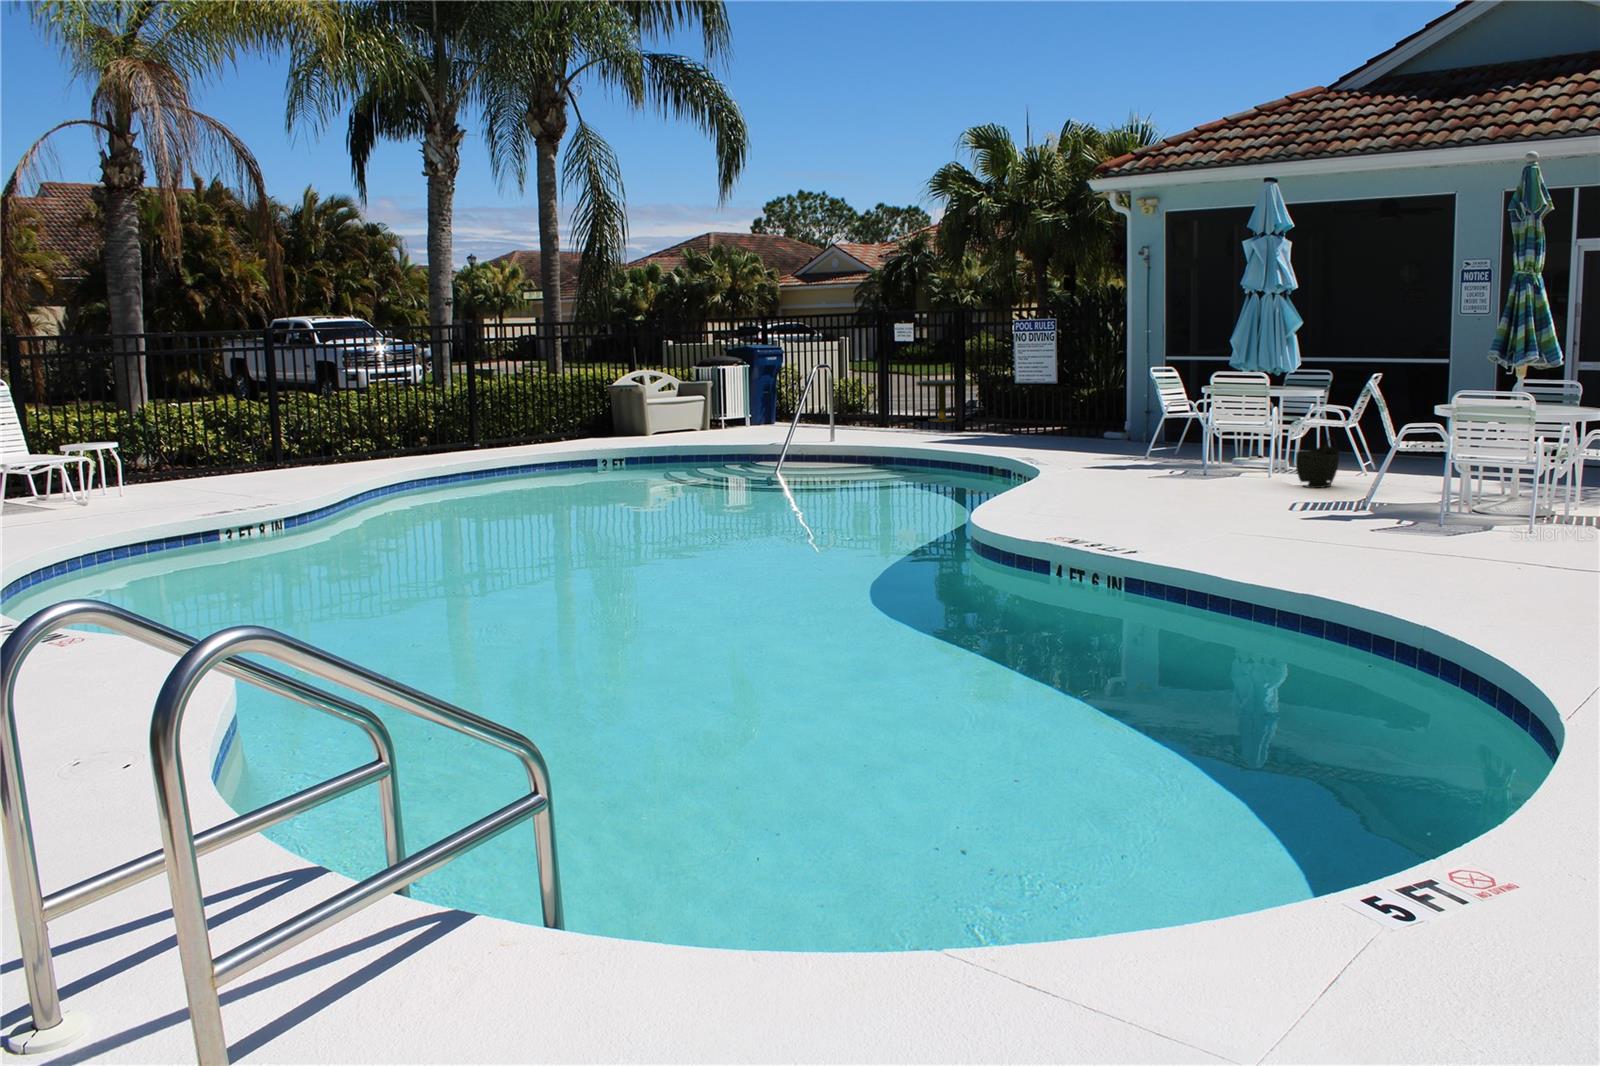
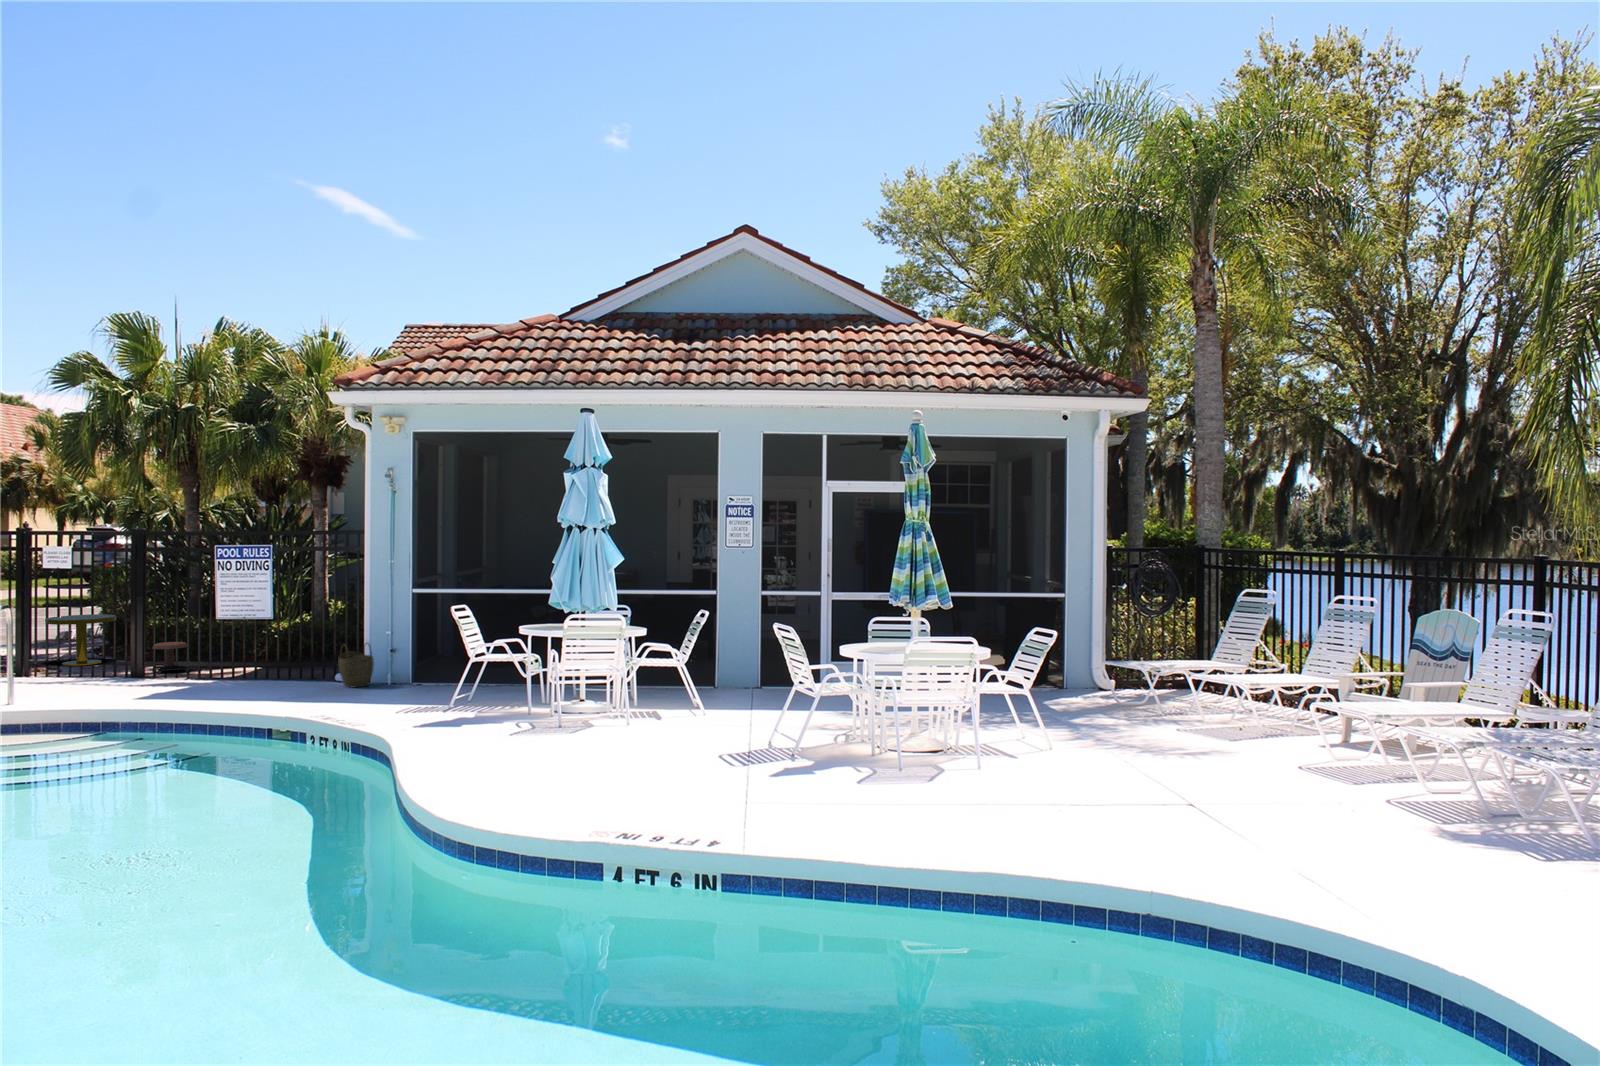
stool: none [978,404,1005,431] -> present [152,642,189,674]
woven basket: present [1296,436,1339,488] -> present [338,643,374,687]

